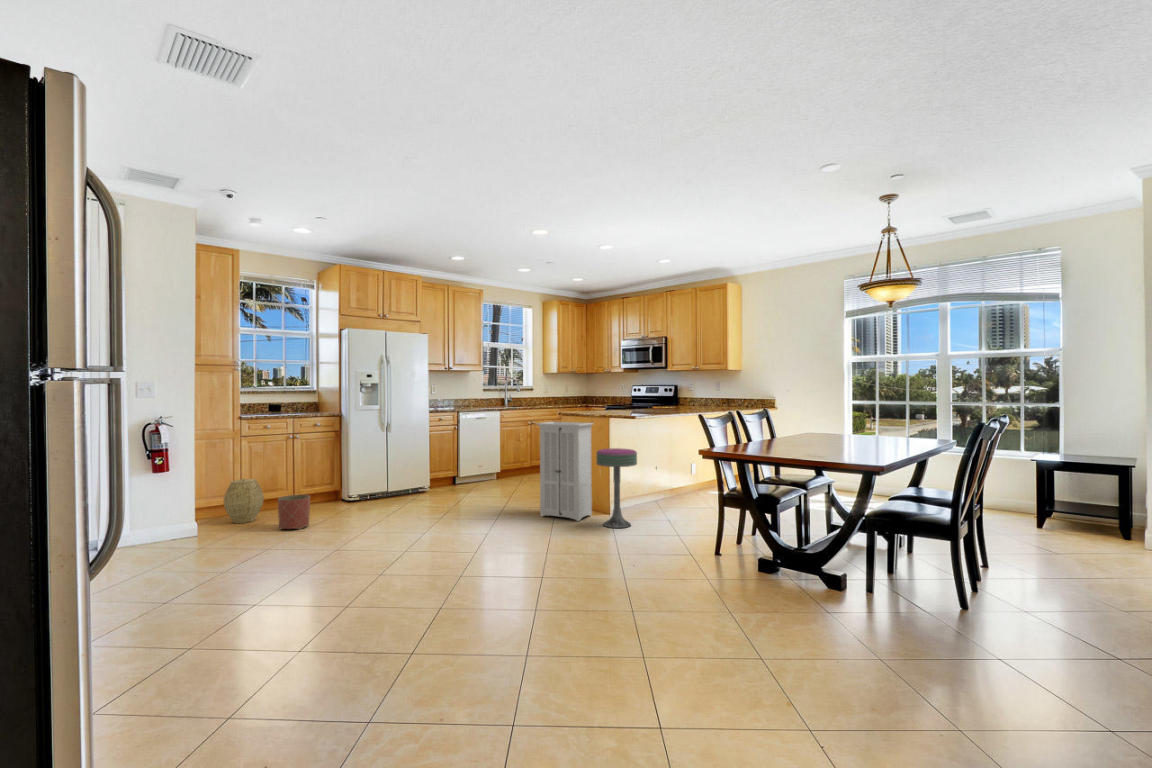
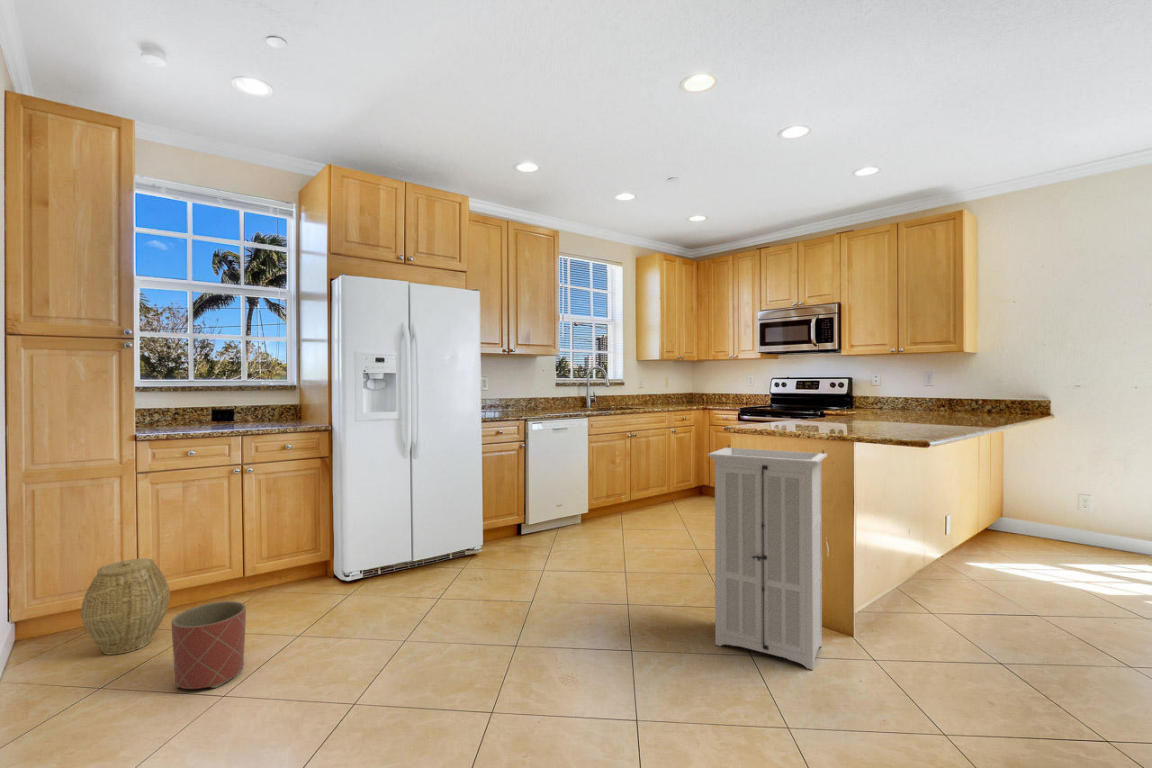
bar stool: present [596,448,637,528] -> none [861,513,970,709]

